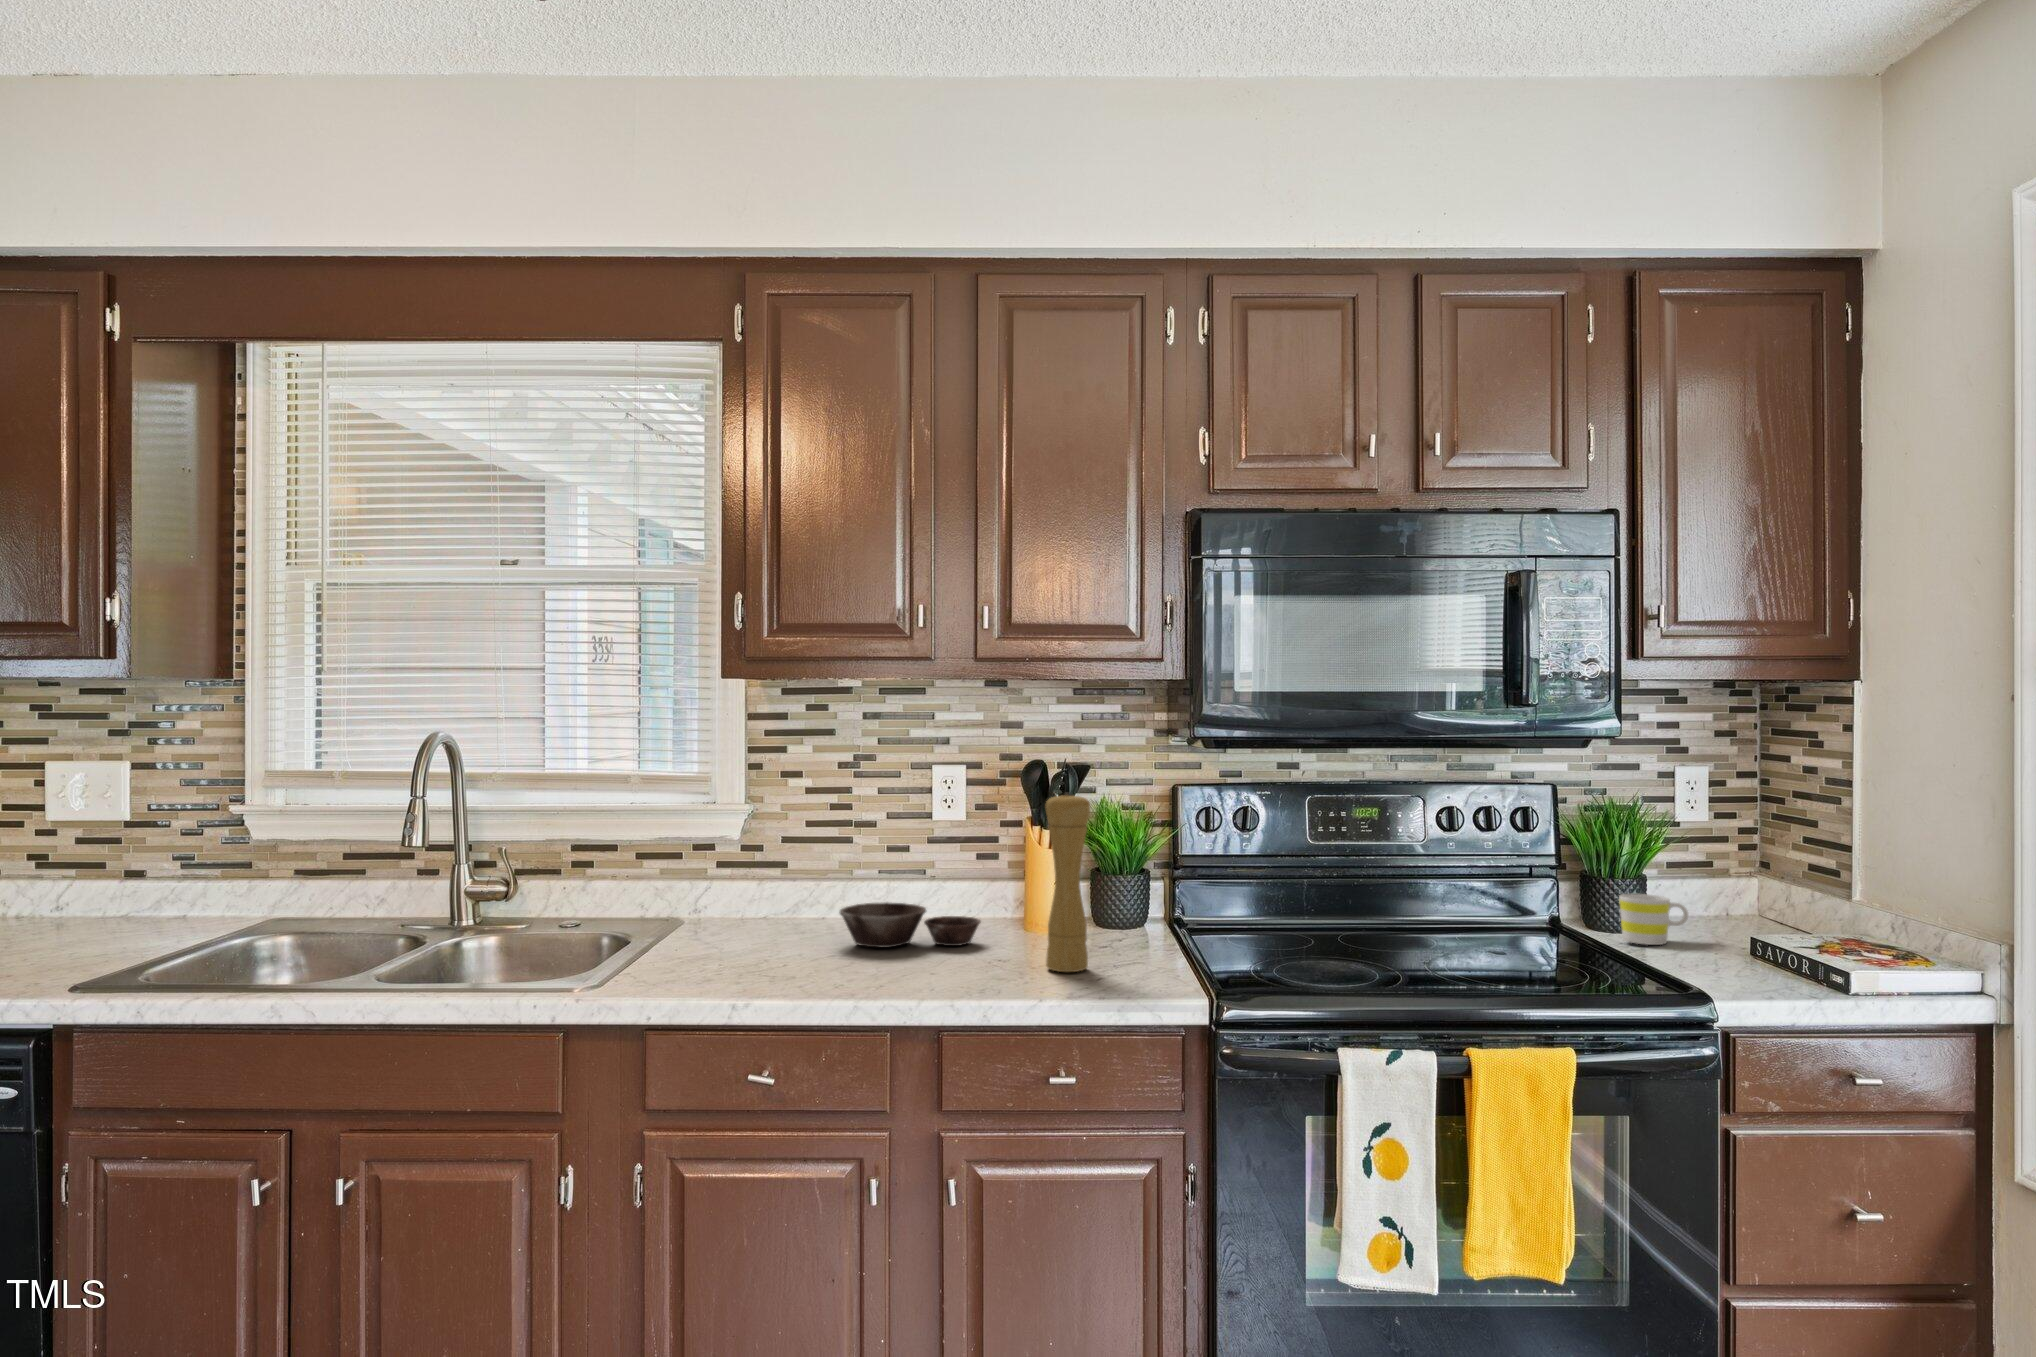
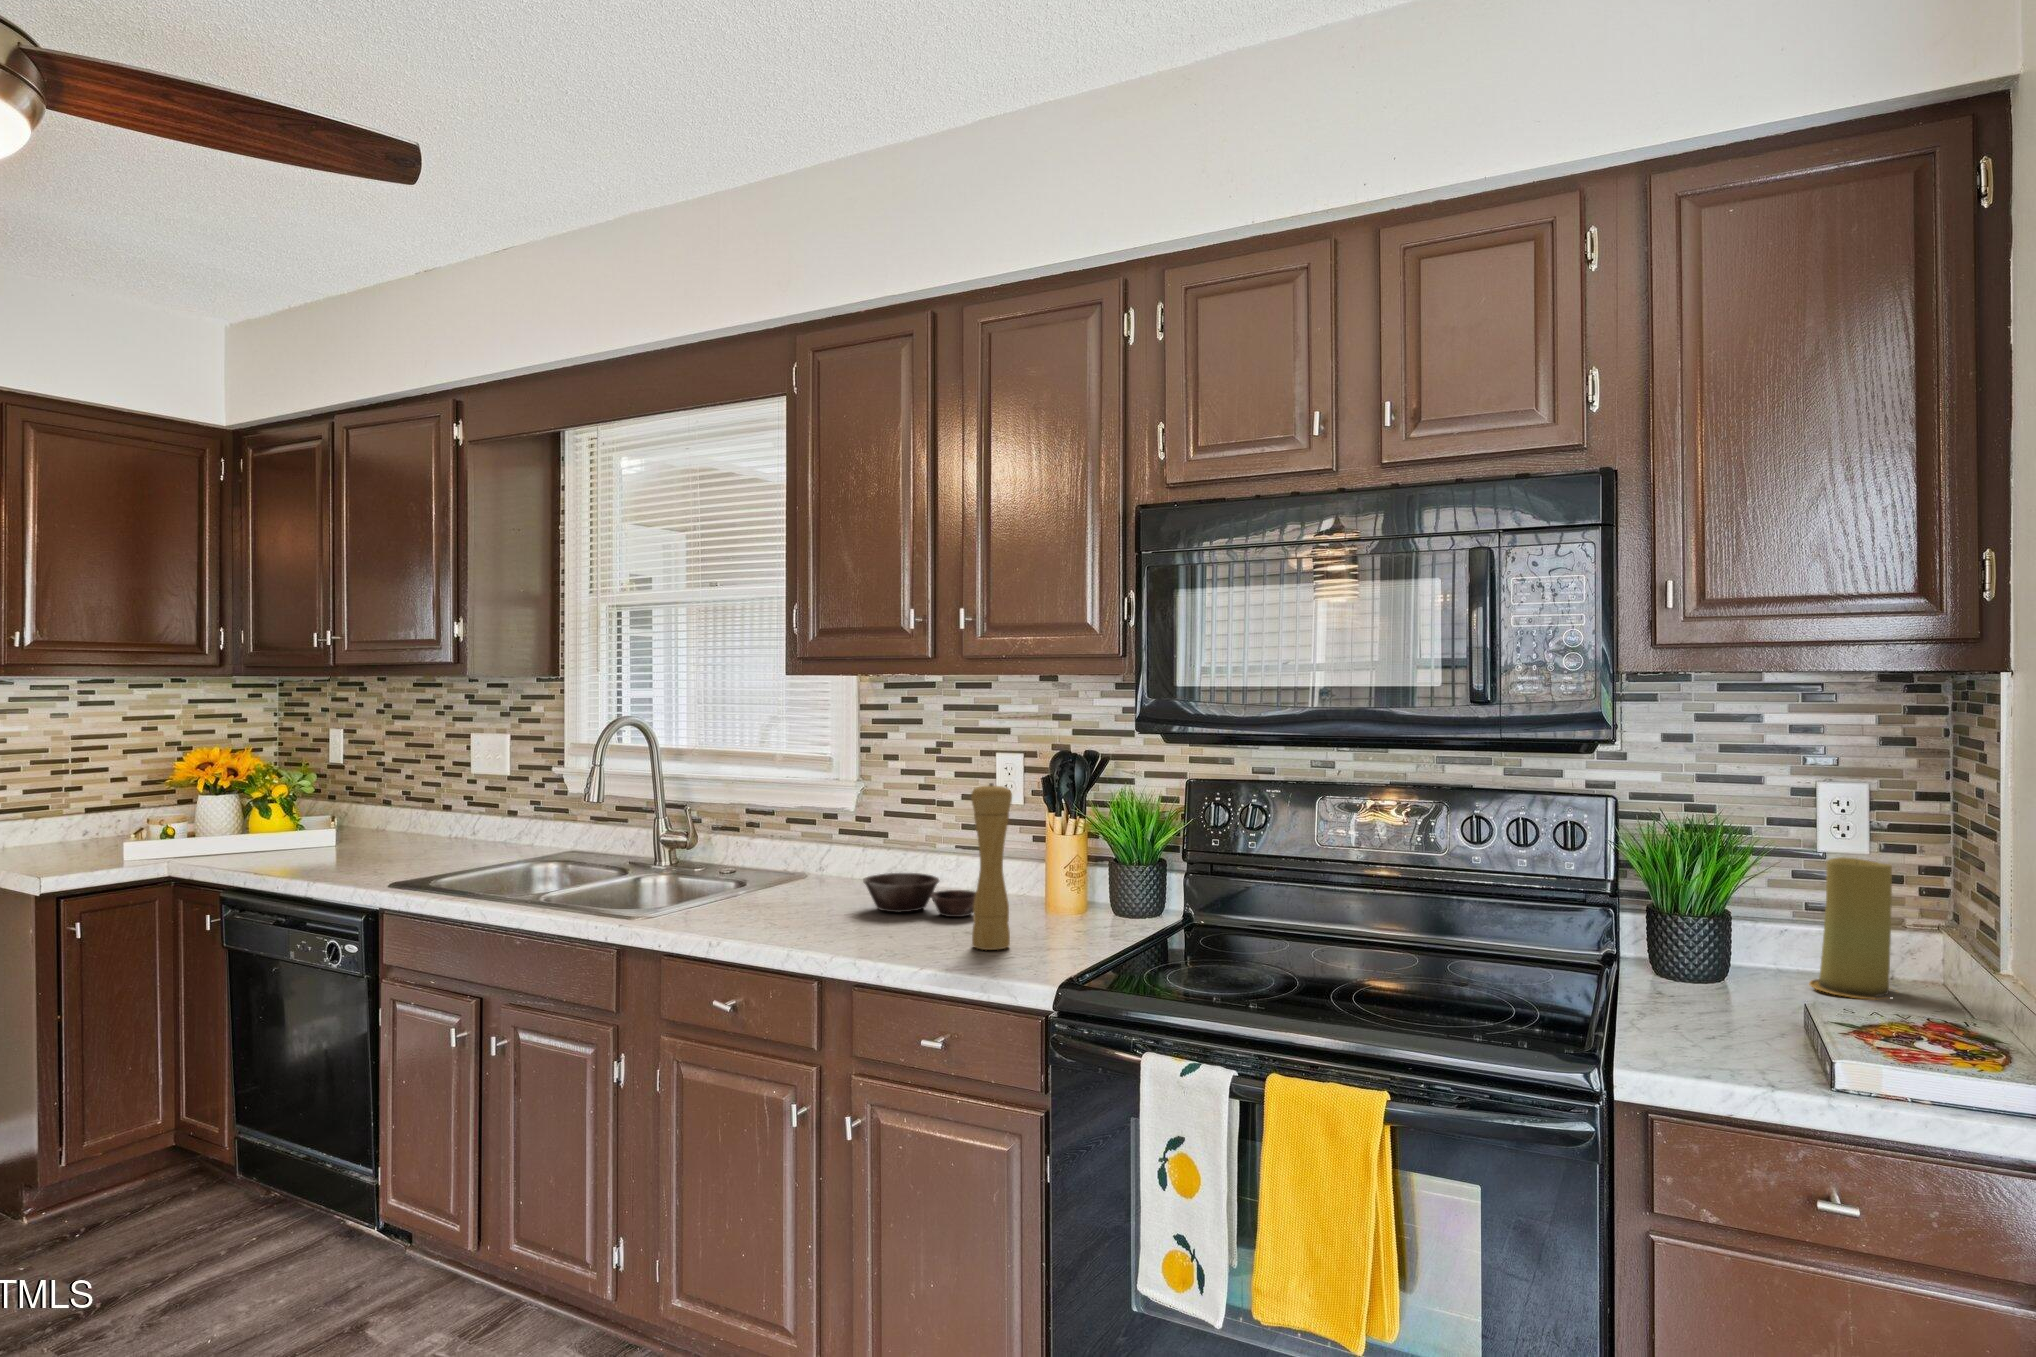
candle: none [1695,824,1762,931] -> present [1809,857,1897,1000]
mug: present [1619,894,1688,945] -> none [1663,935,1753,1001]

